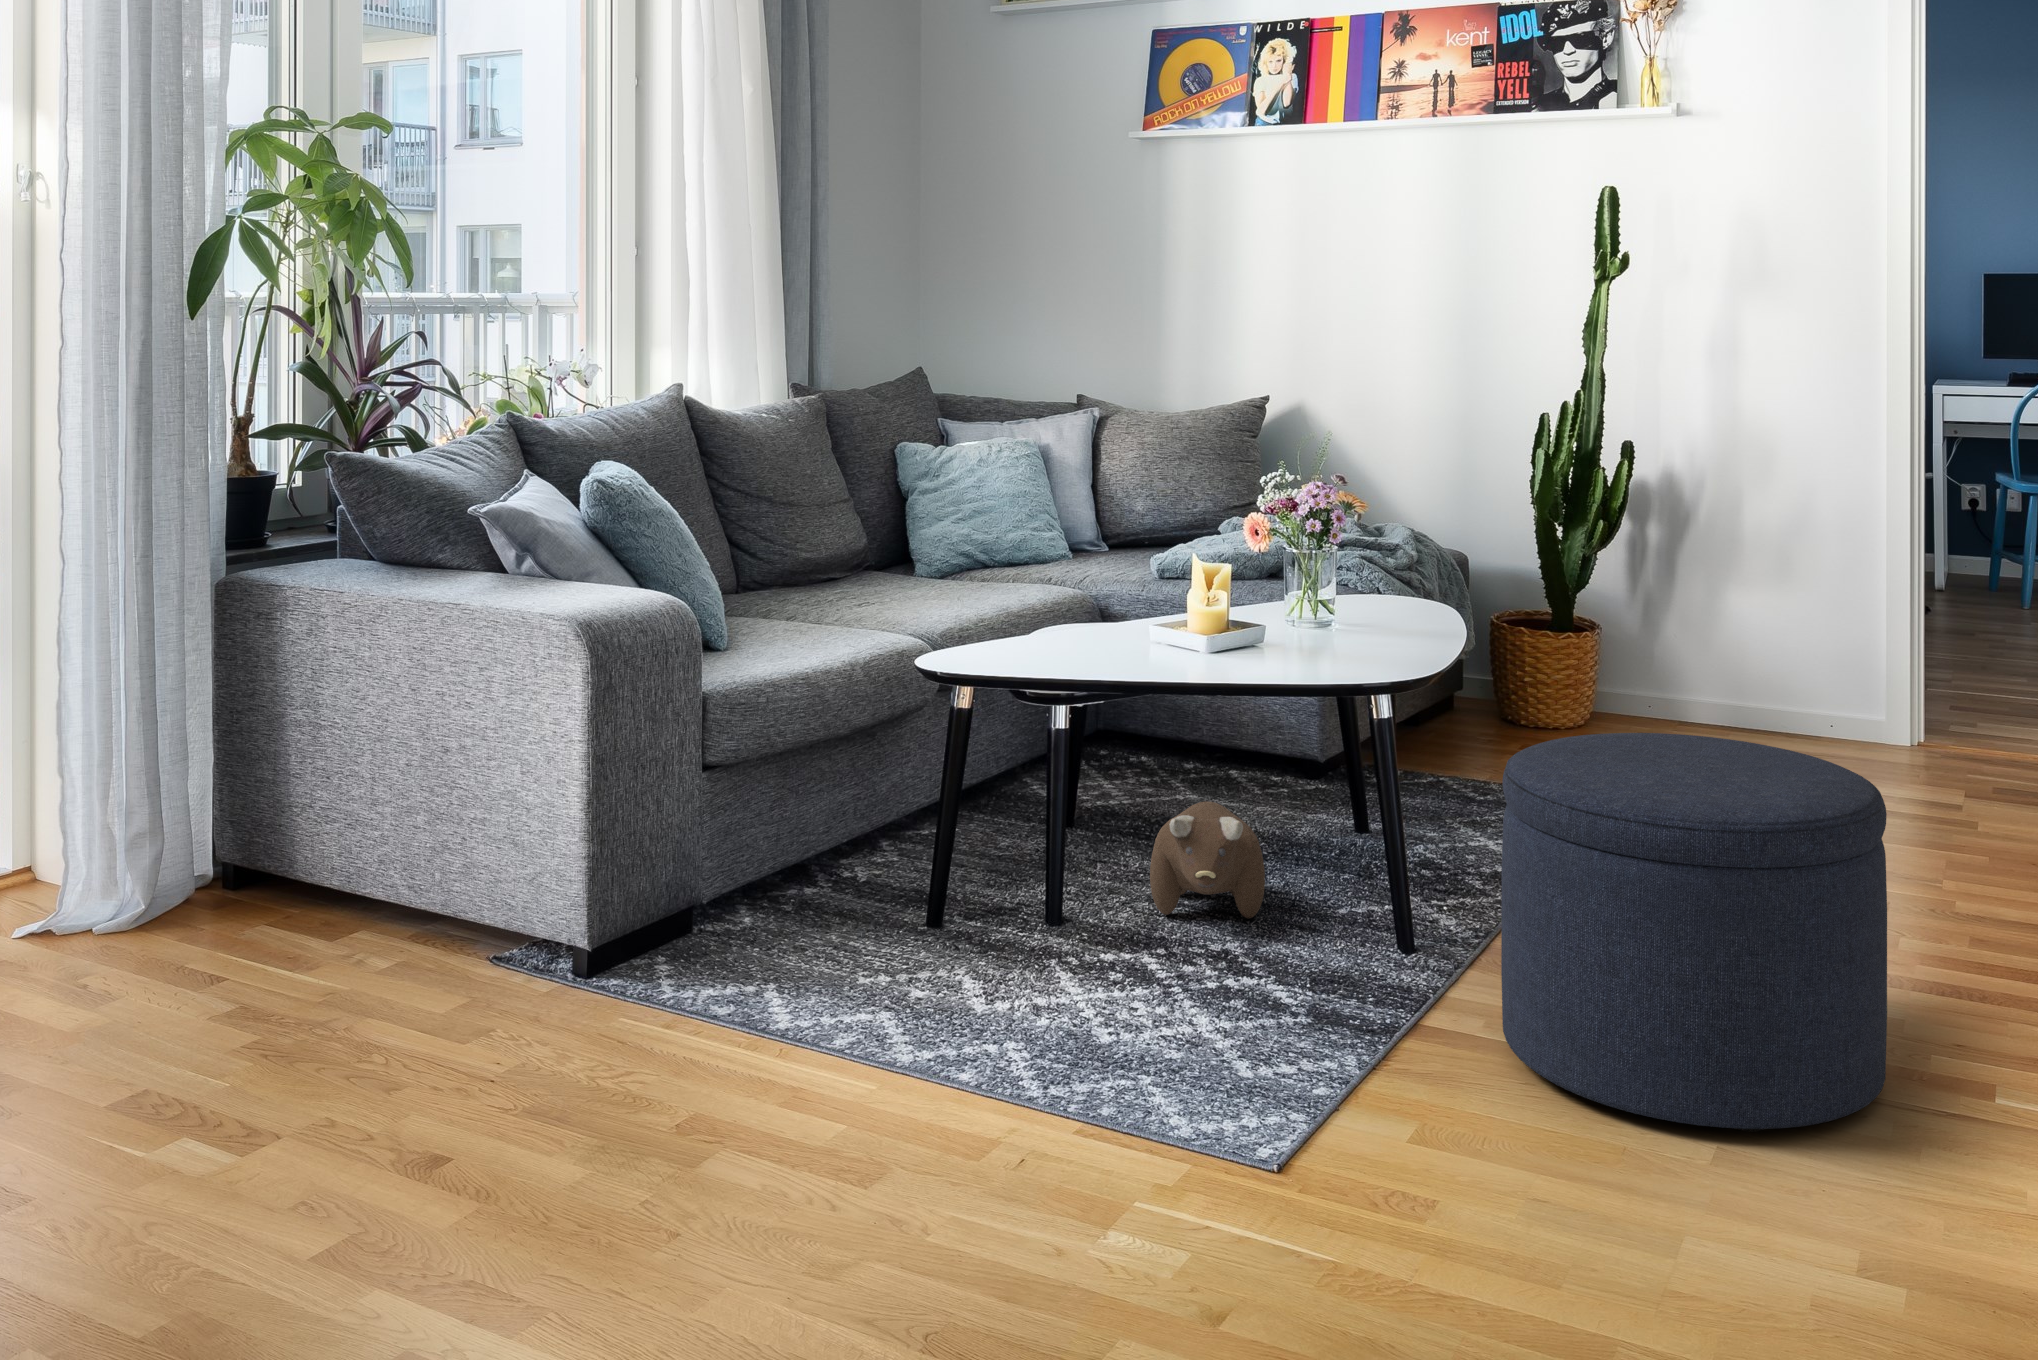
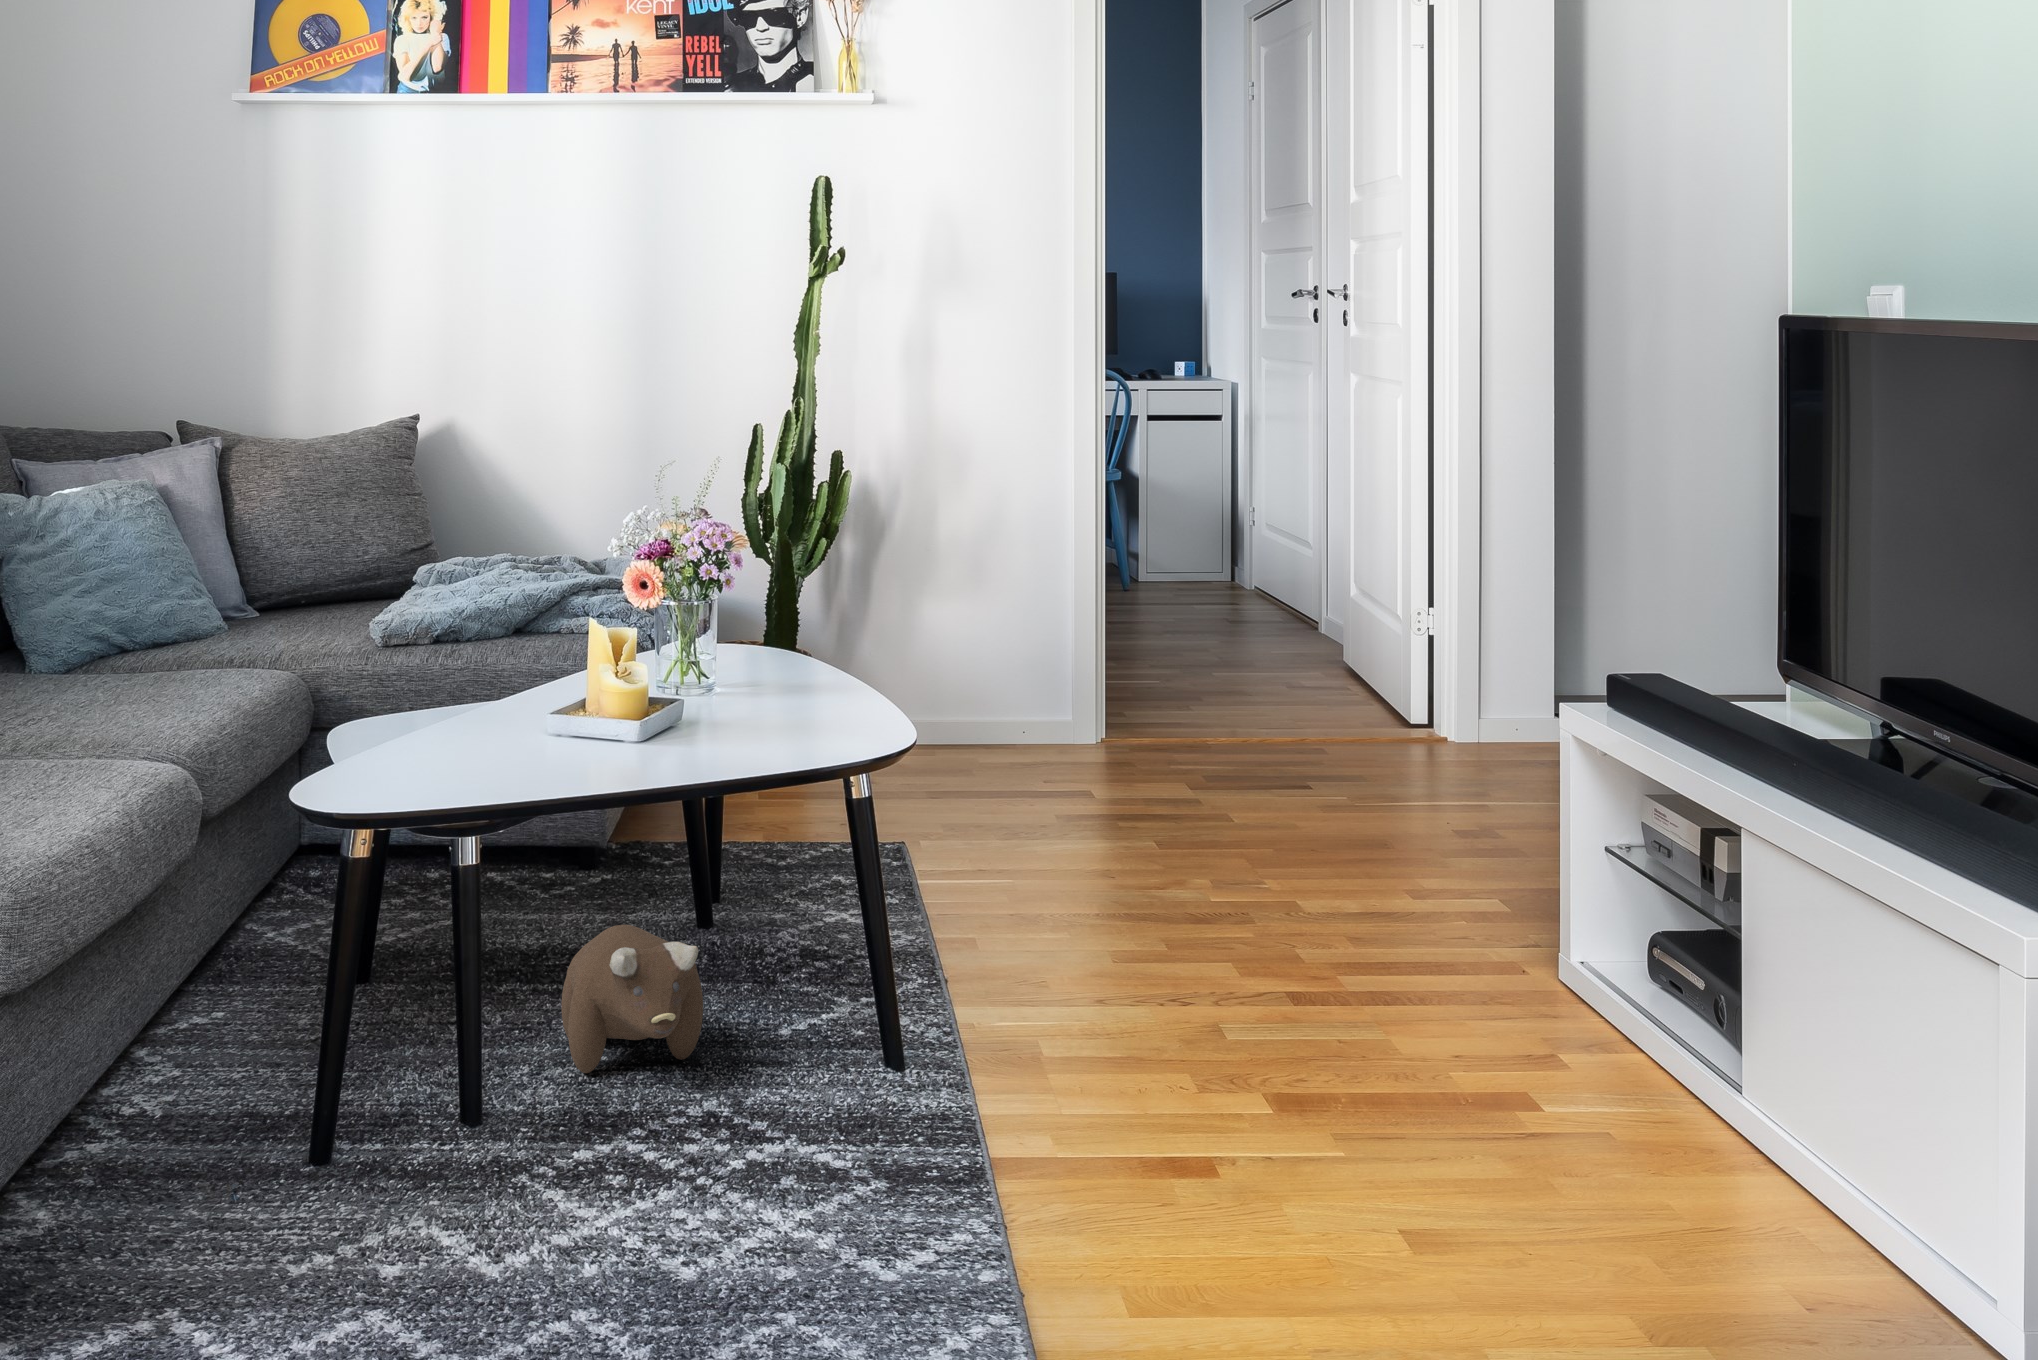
ottoman: present [1501,733,1887,1132] -> none [1067,786,1472,1215]

